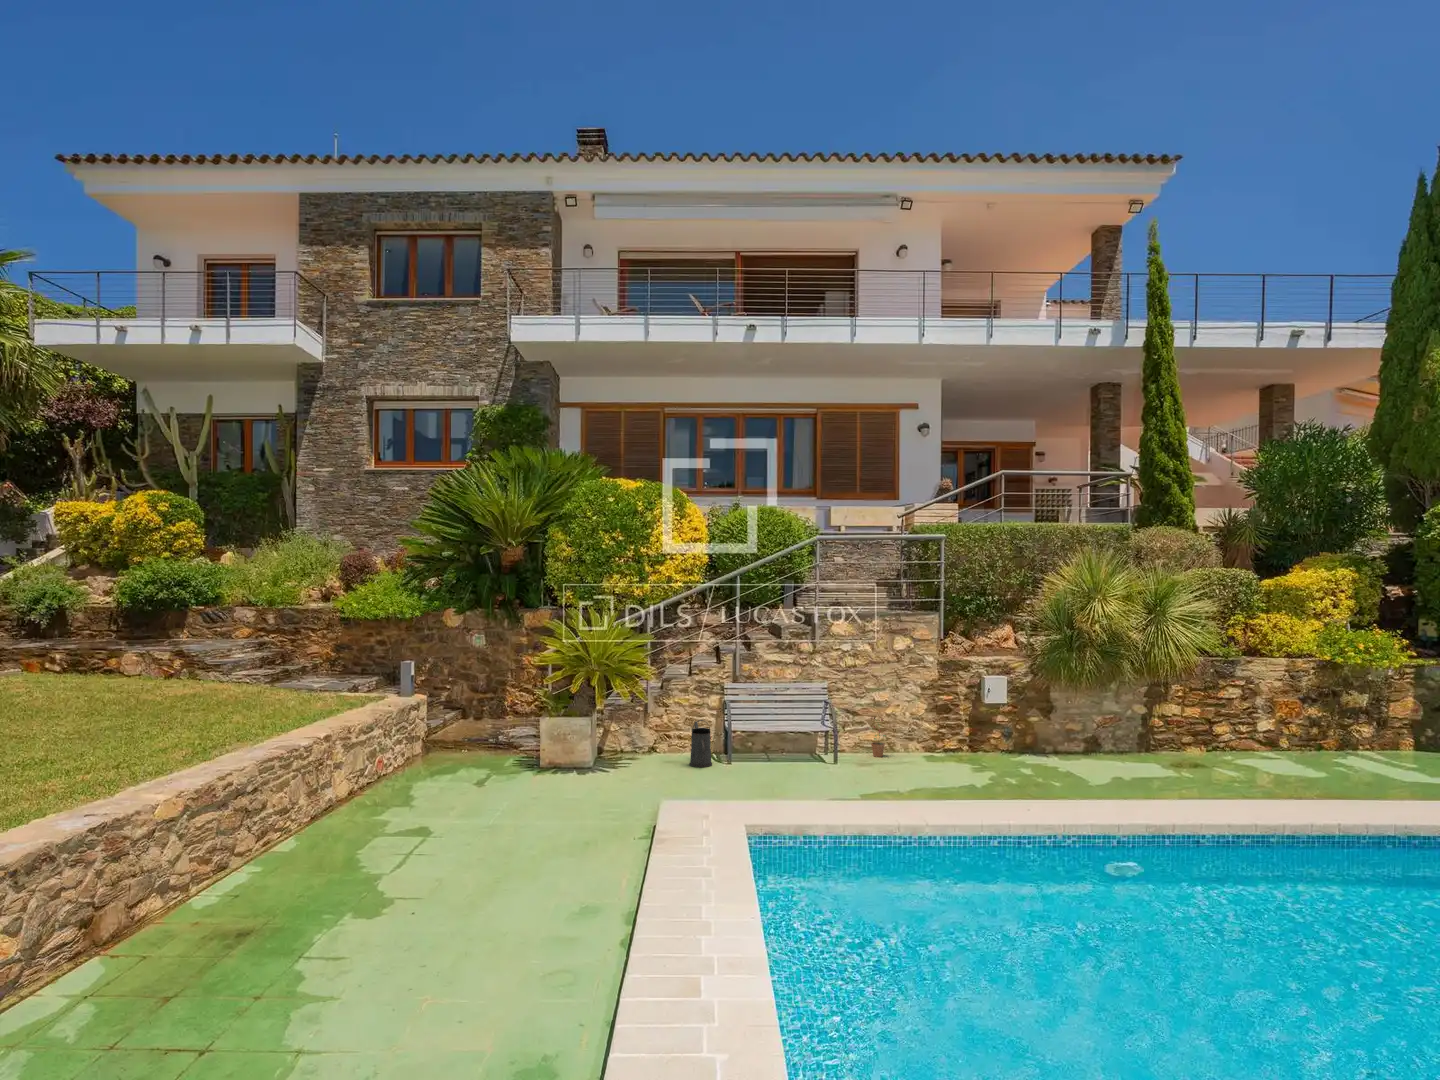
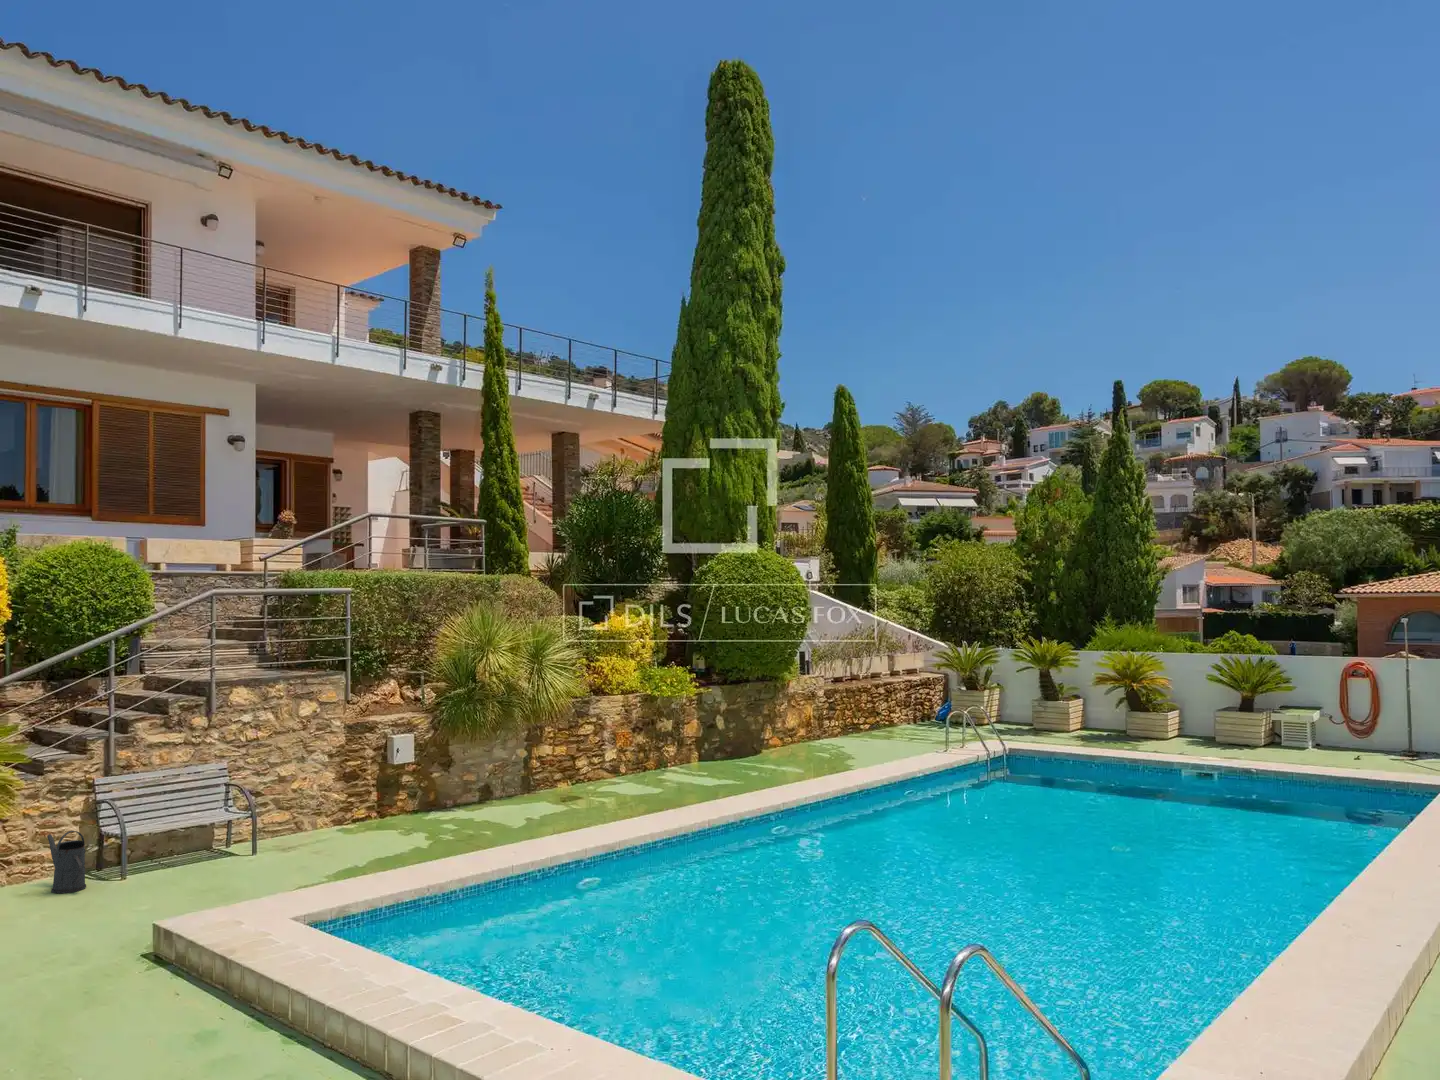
potted plant: present [866,717,885,757] -> none [270,794,295,840]

